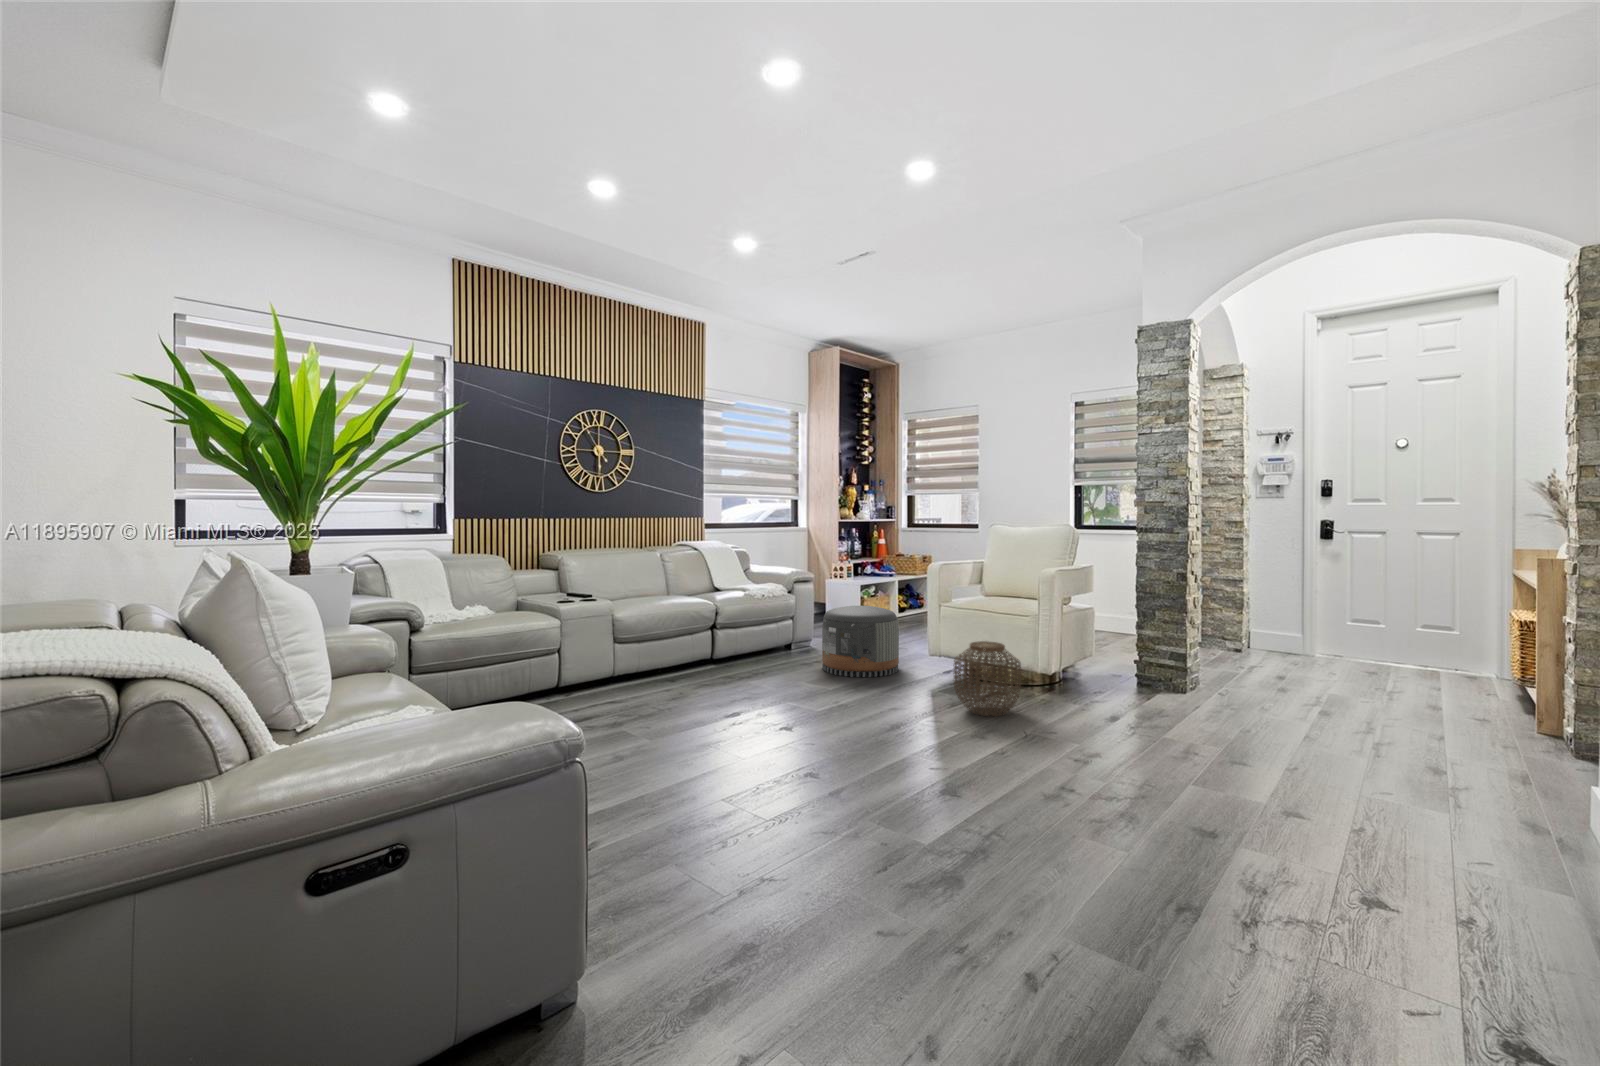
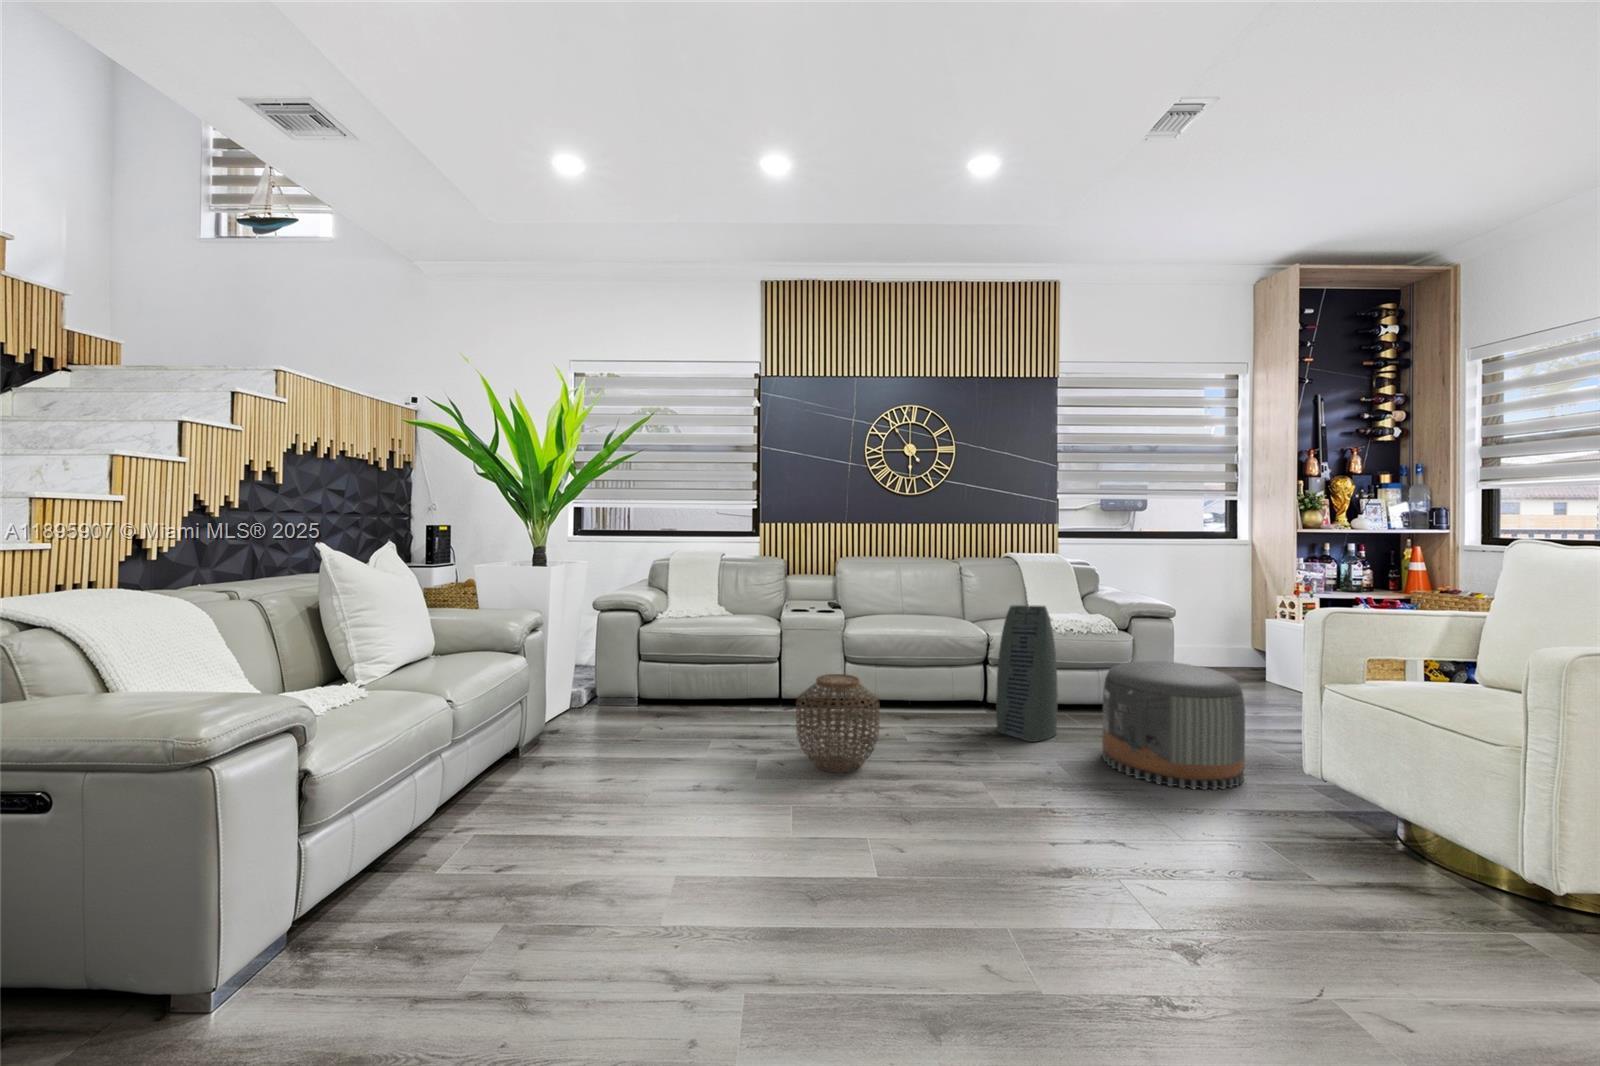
air purifier: none [748,578,785,674] -> present [996,605,1058,742]
woven basket: present [954,641,1021,716] -> present [796,674,879,772]

